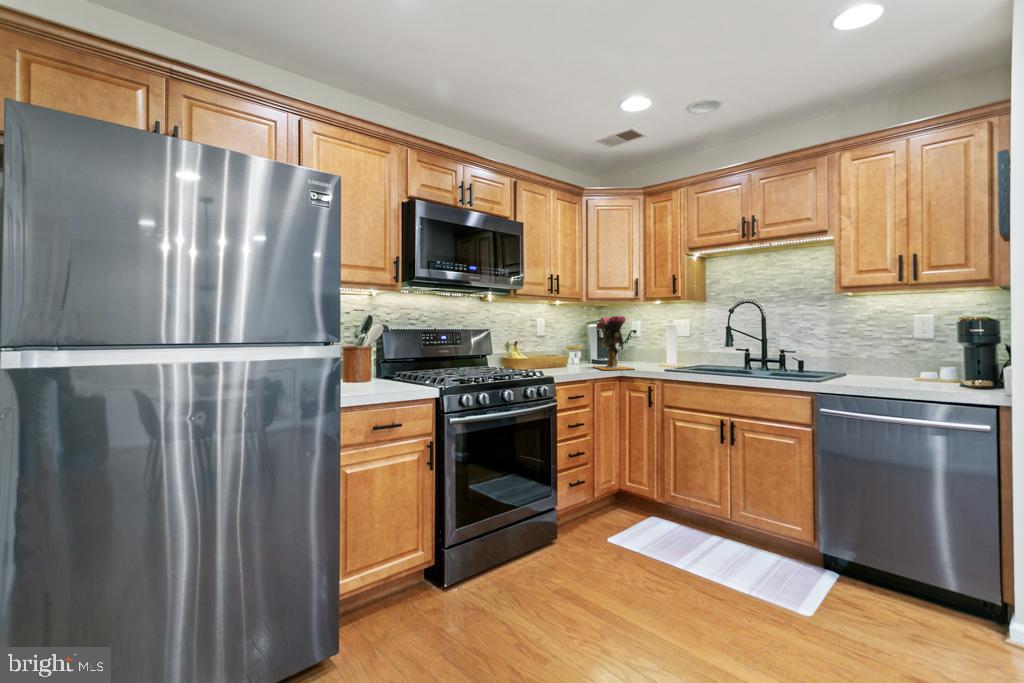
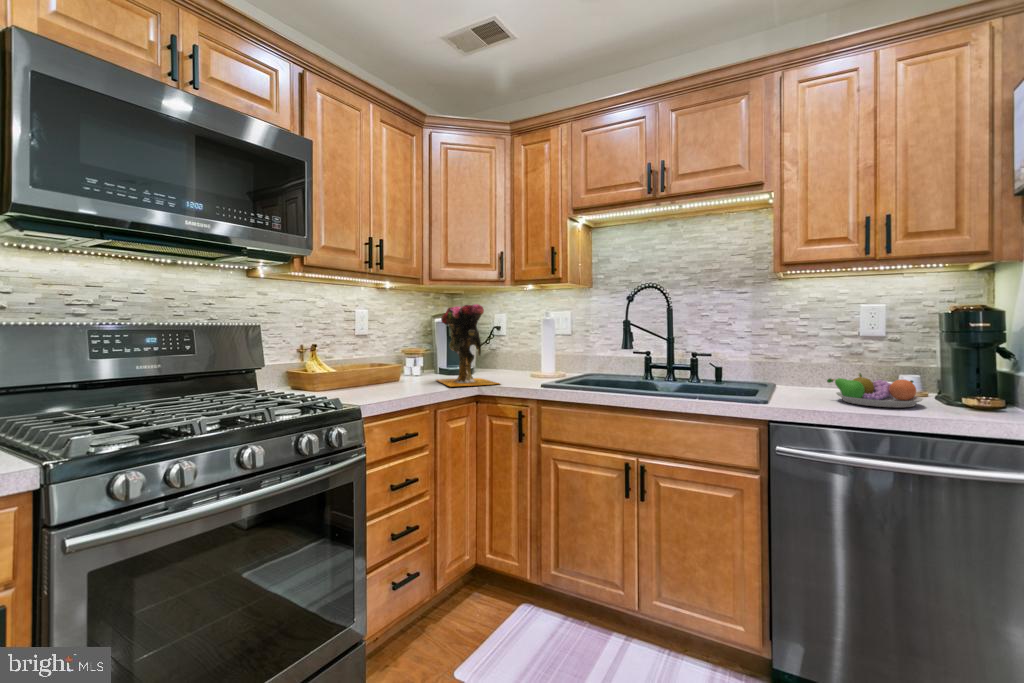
fruit bowl: none [868,363,935,385] -> present [827,373,923,407]

